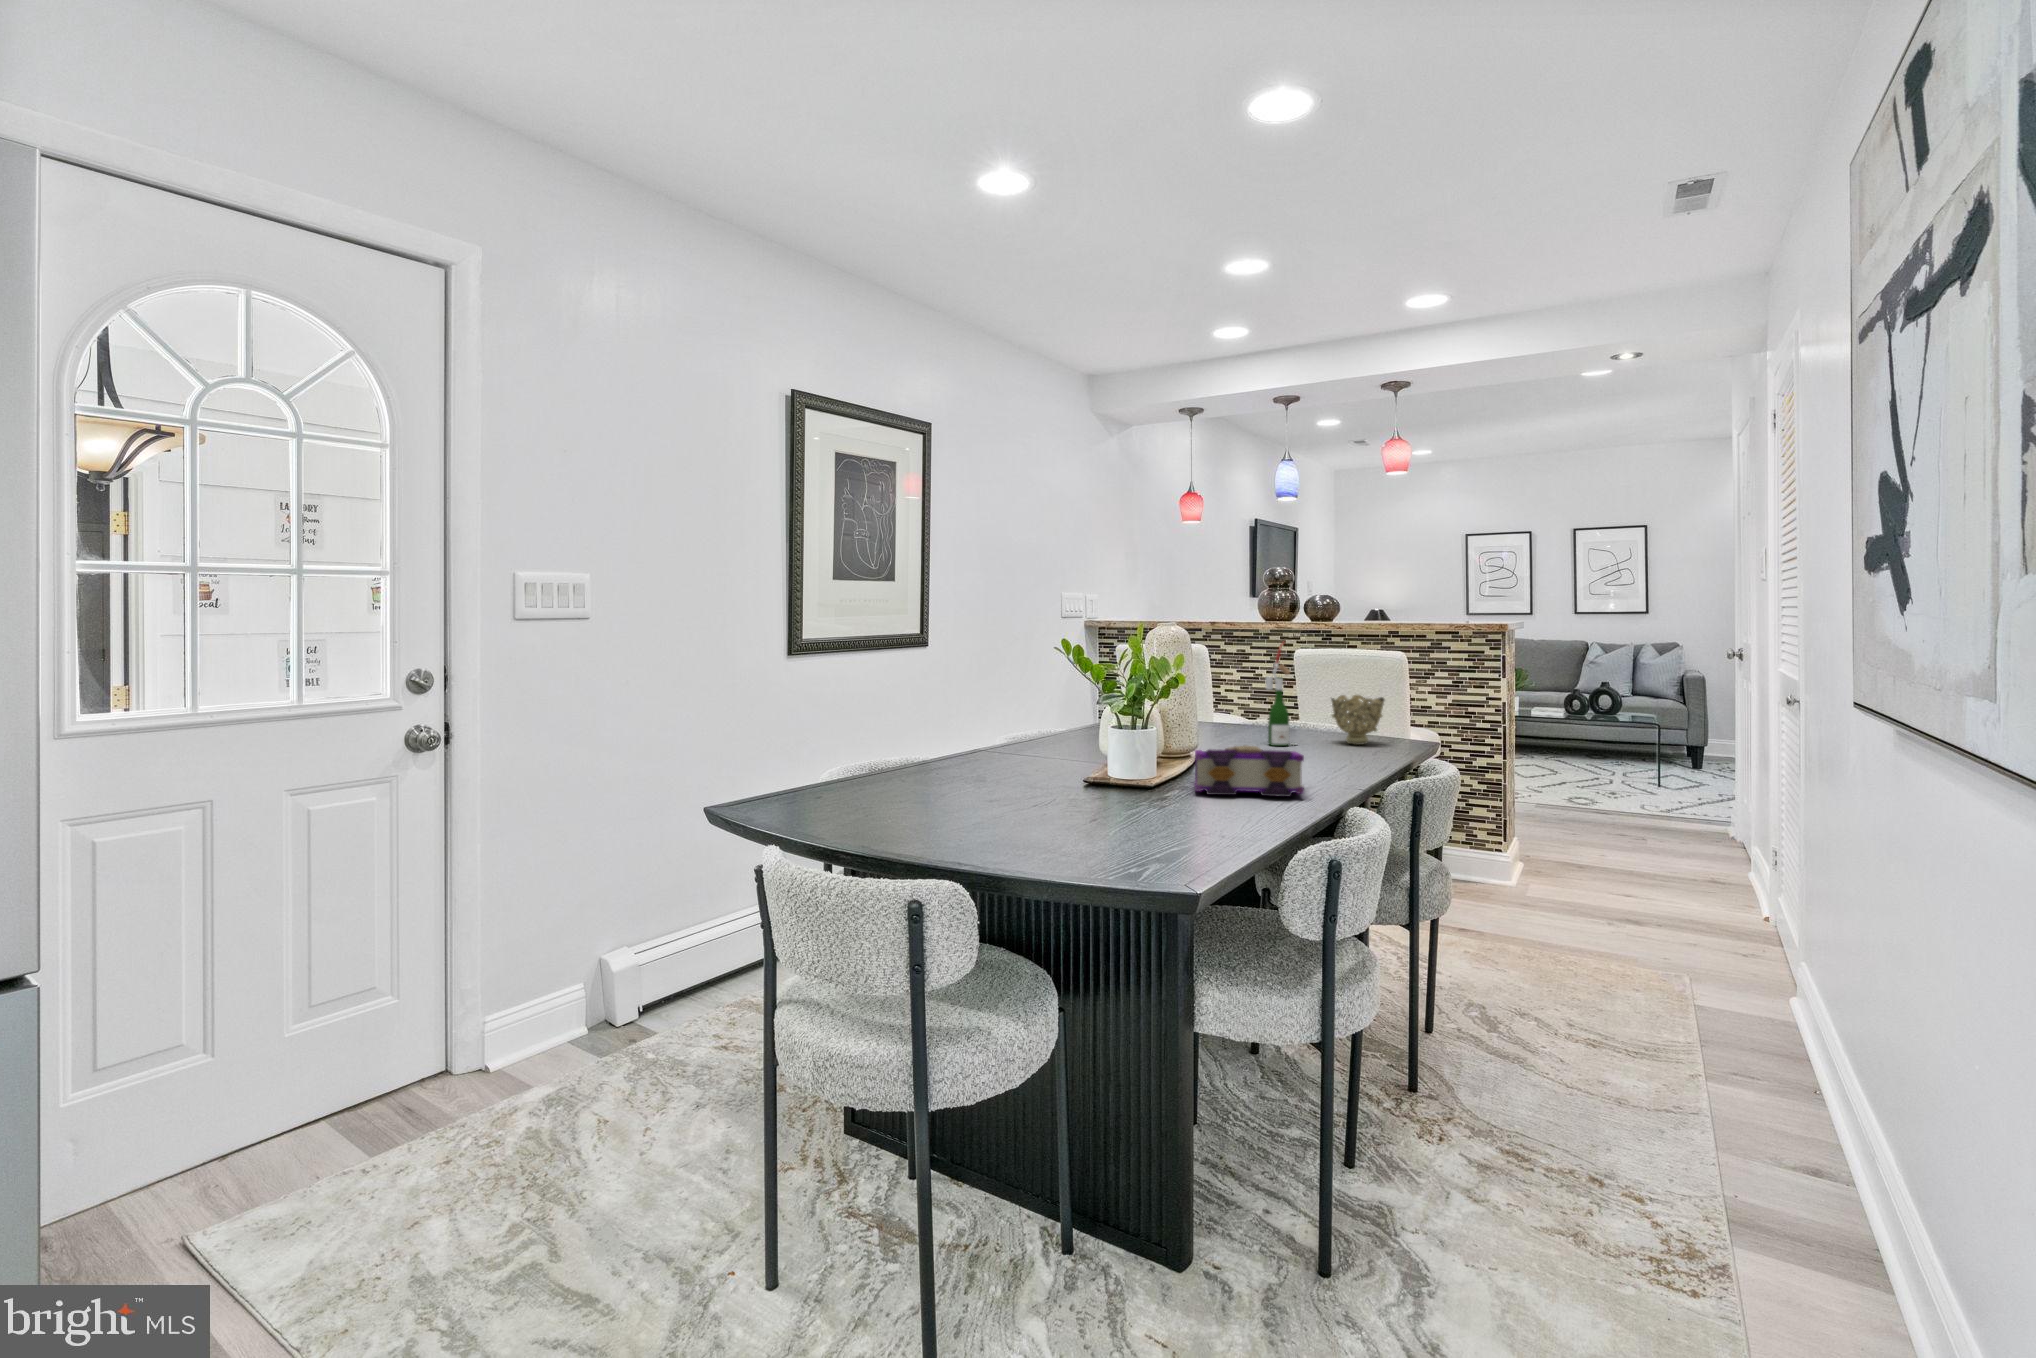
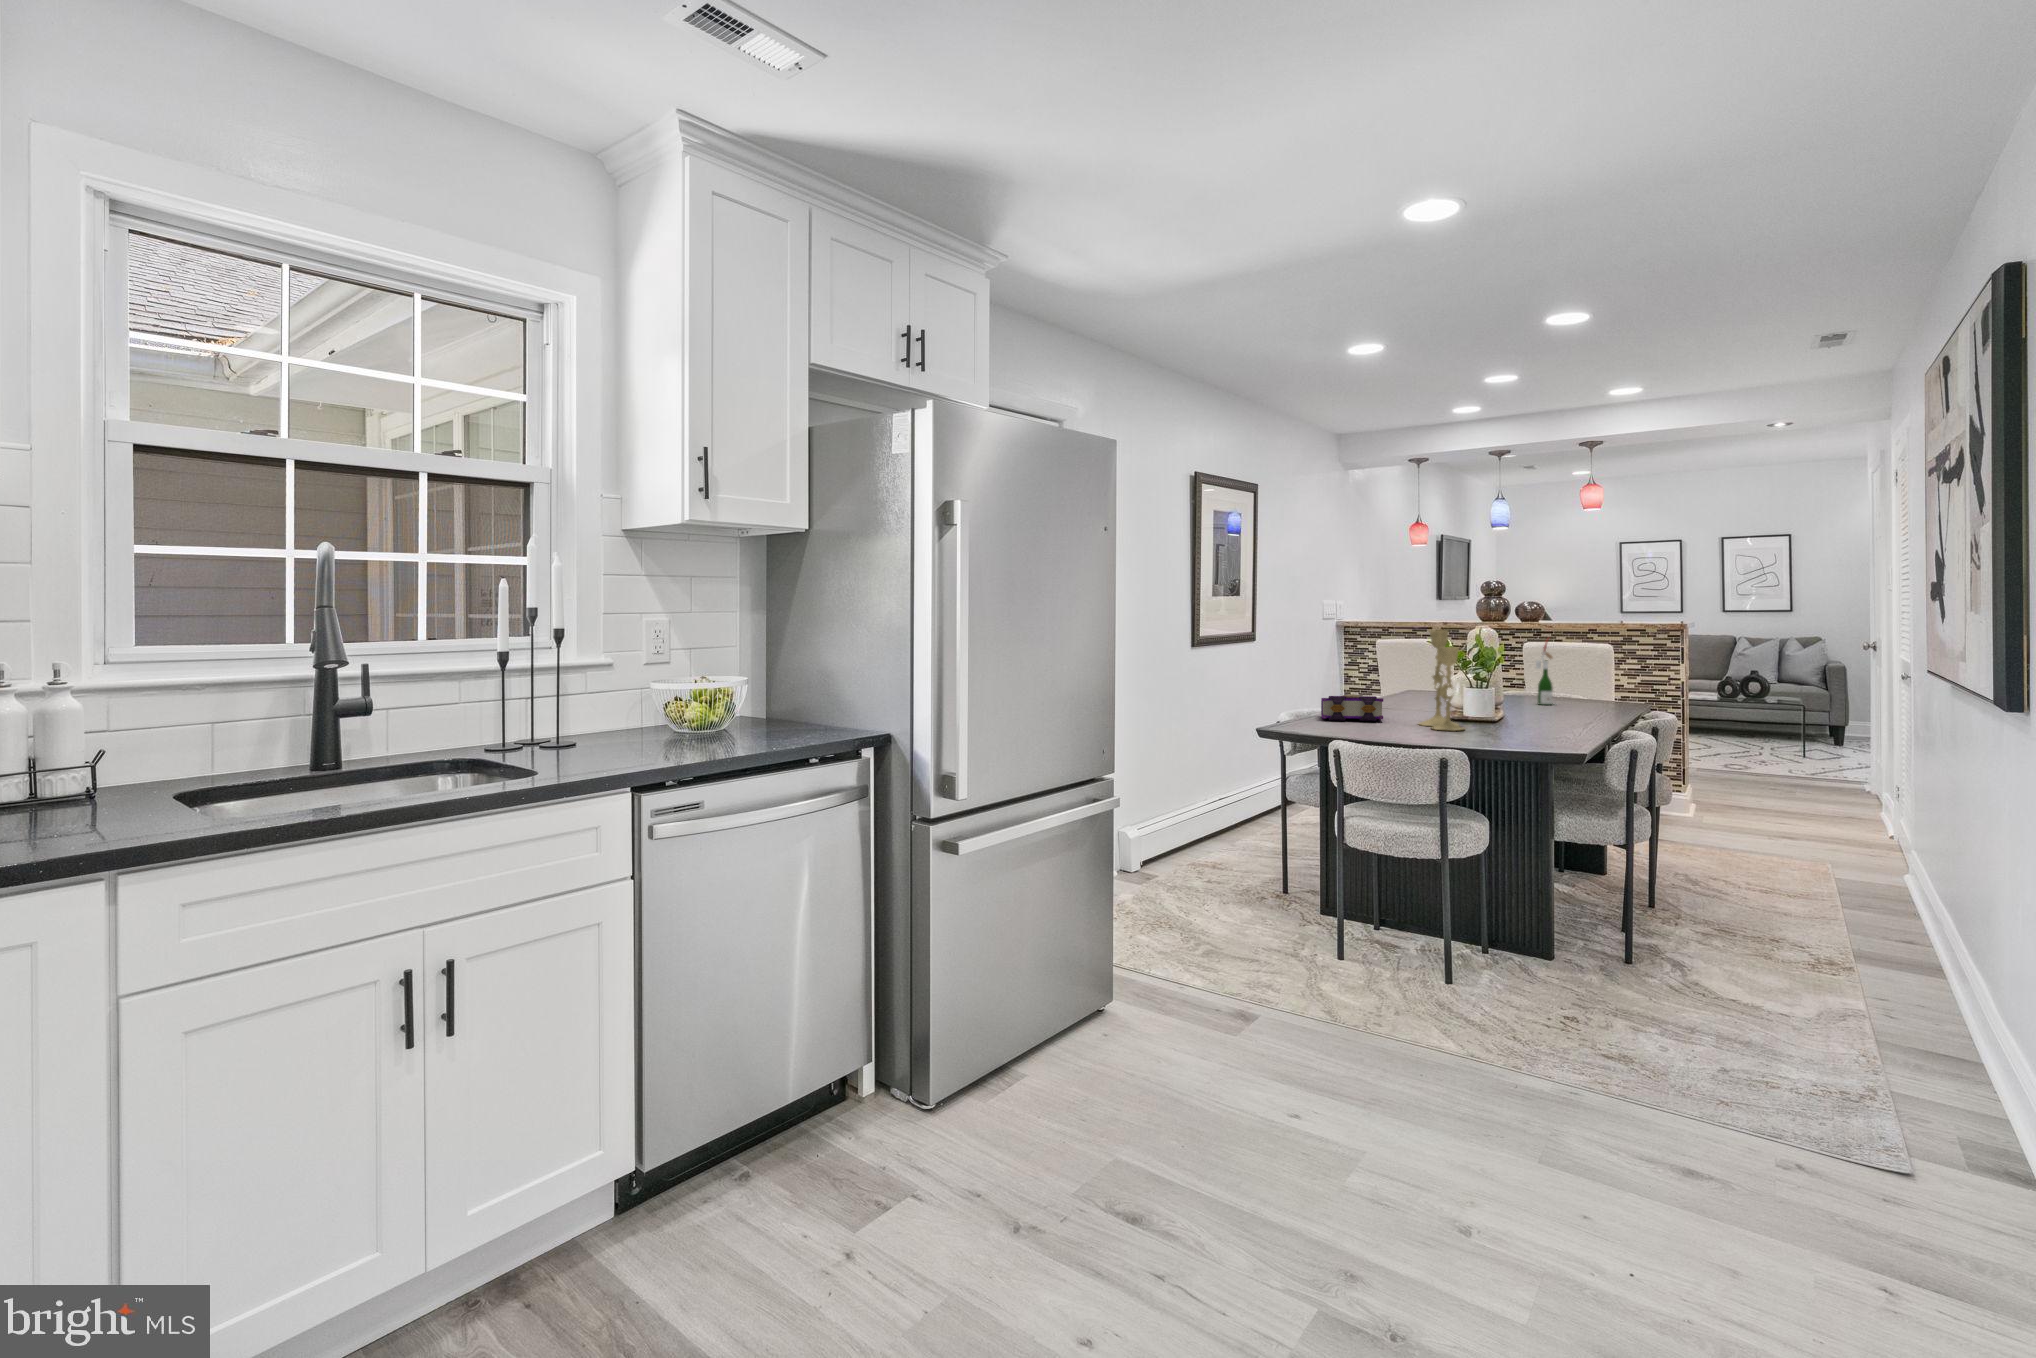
candlestick: none [994,627,1063,817] -> present [1419,630,1464,731]
decorative bowl: present [1331,695,1384,745] -> none [1578,672,1617,704]
book: present [1195,746,1304,797] -> present [1321,694,1383,721]

